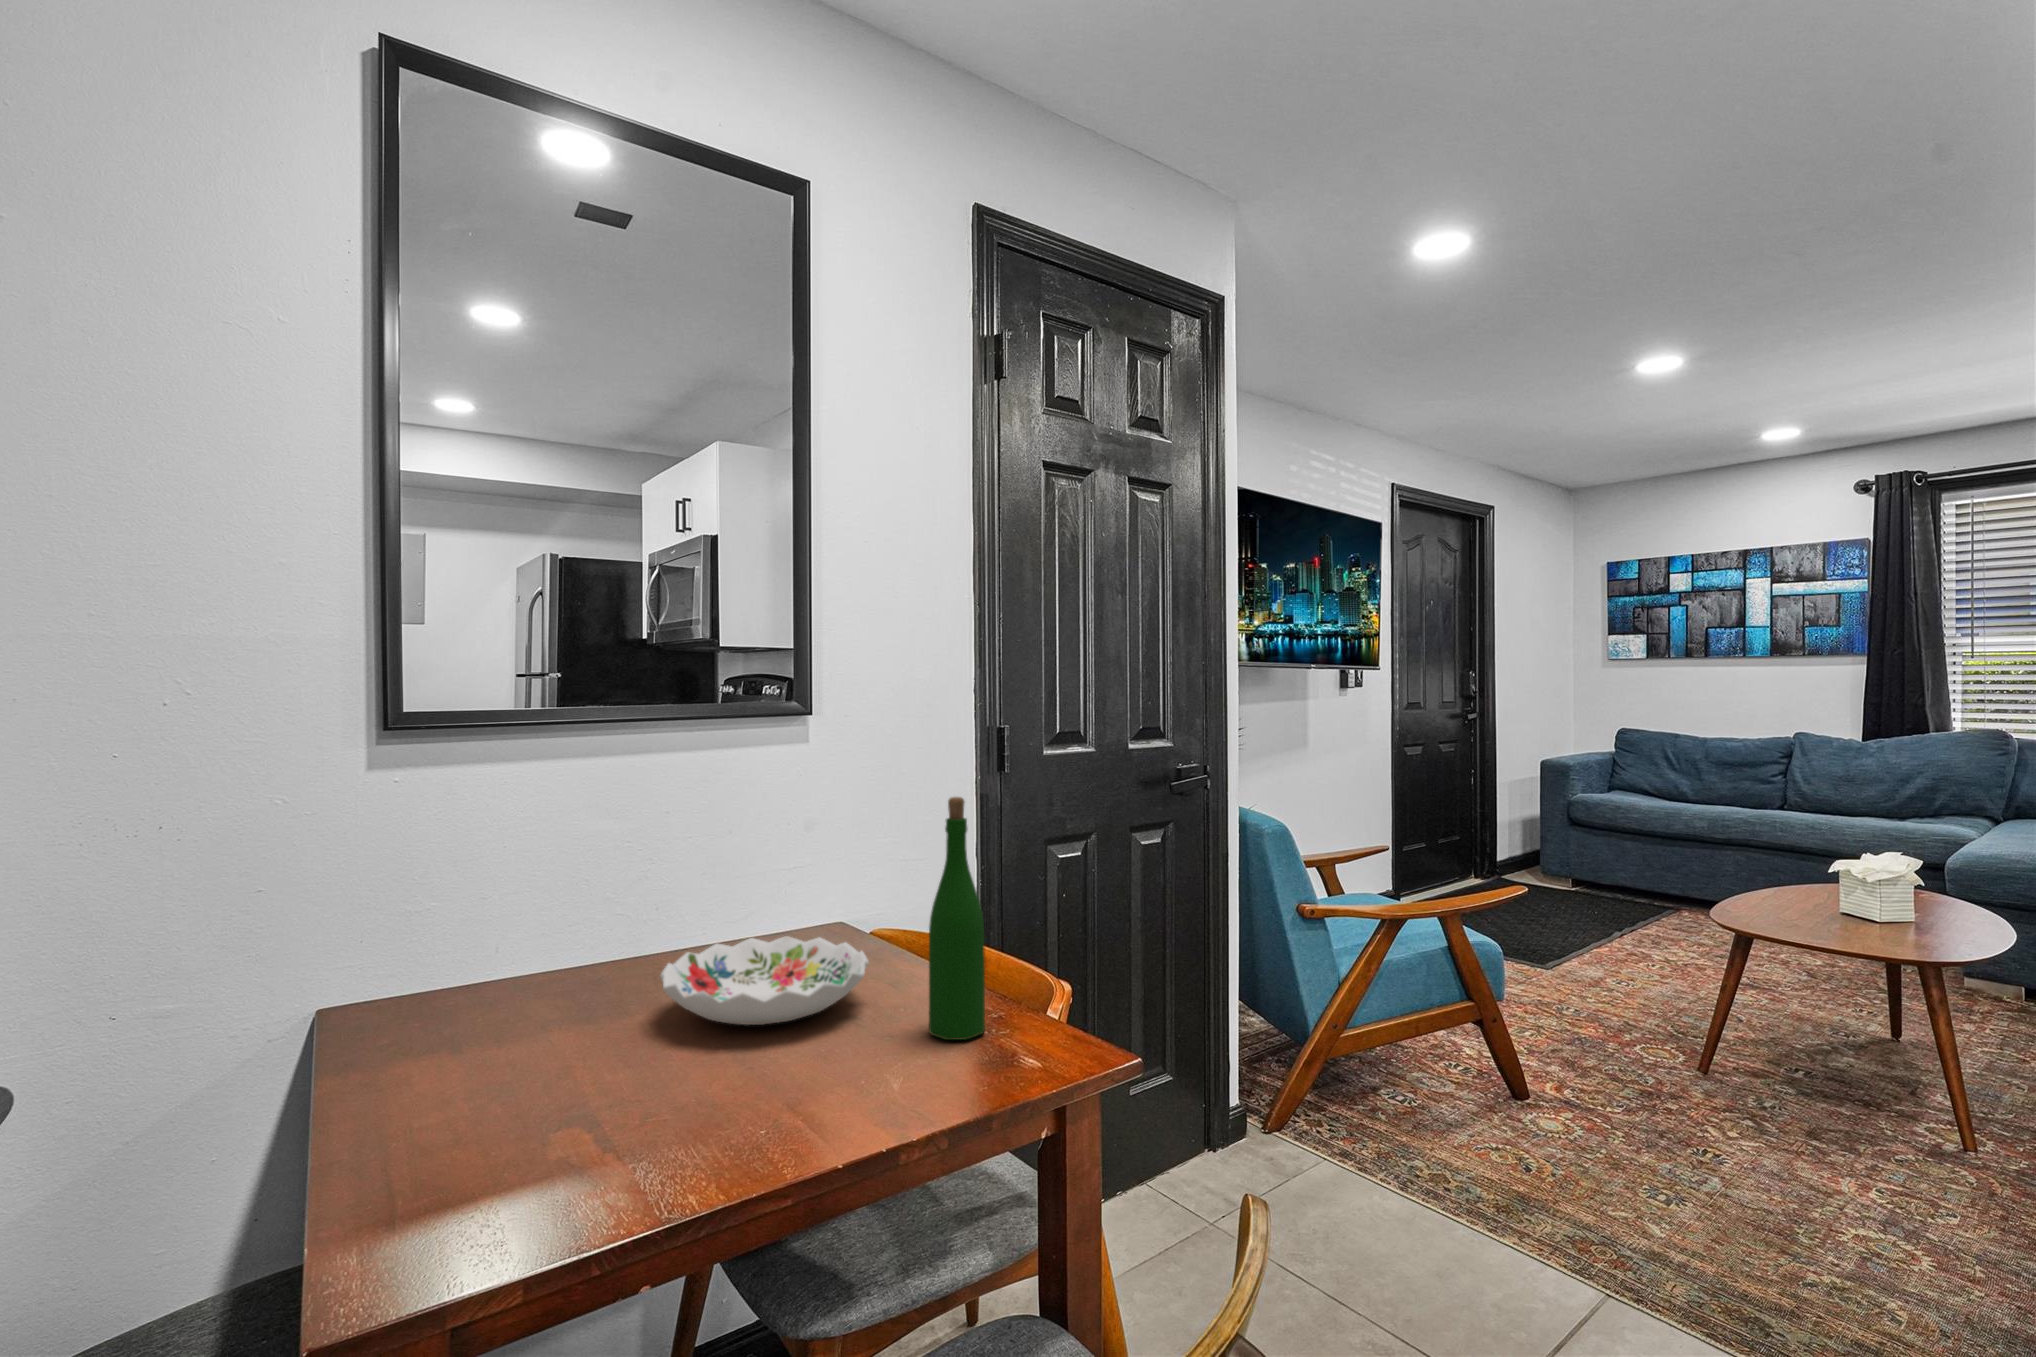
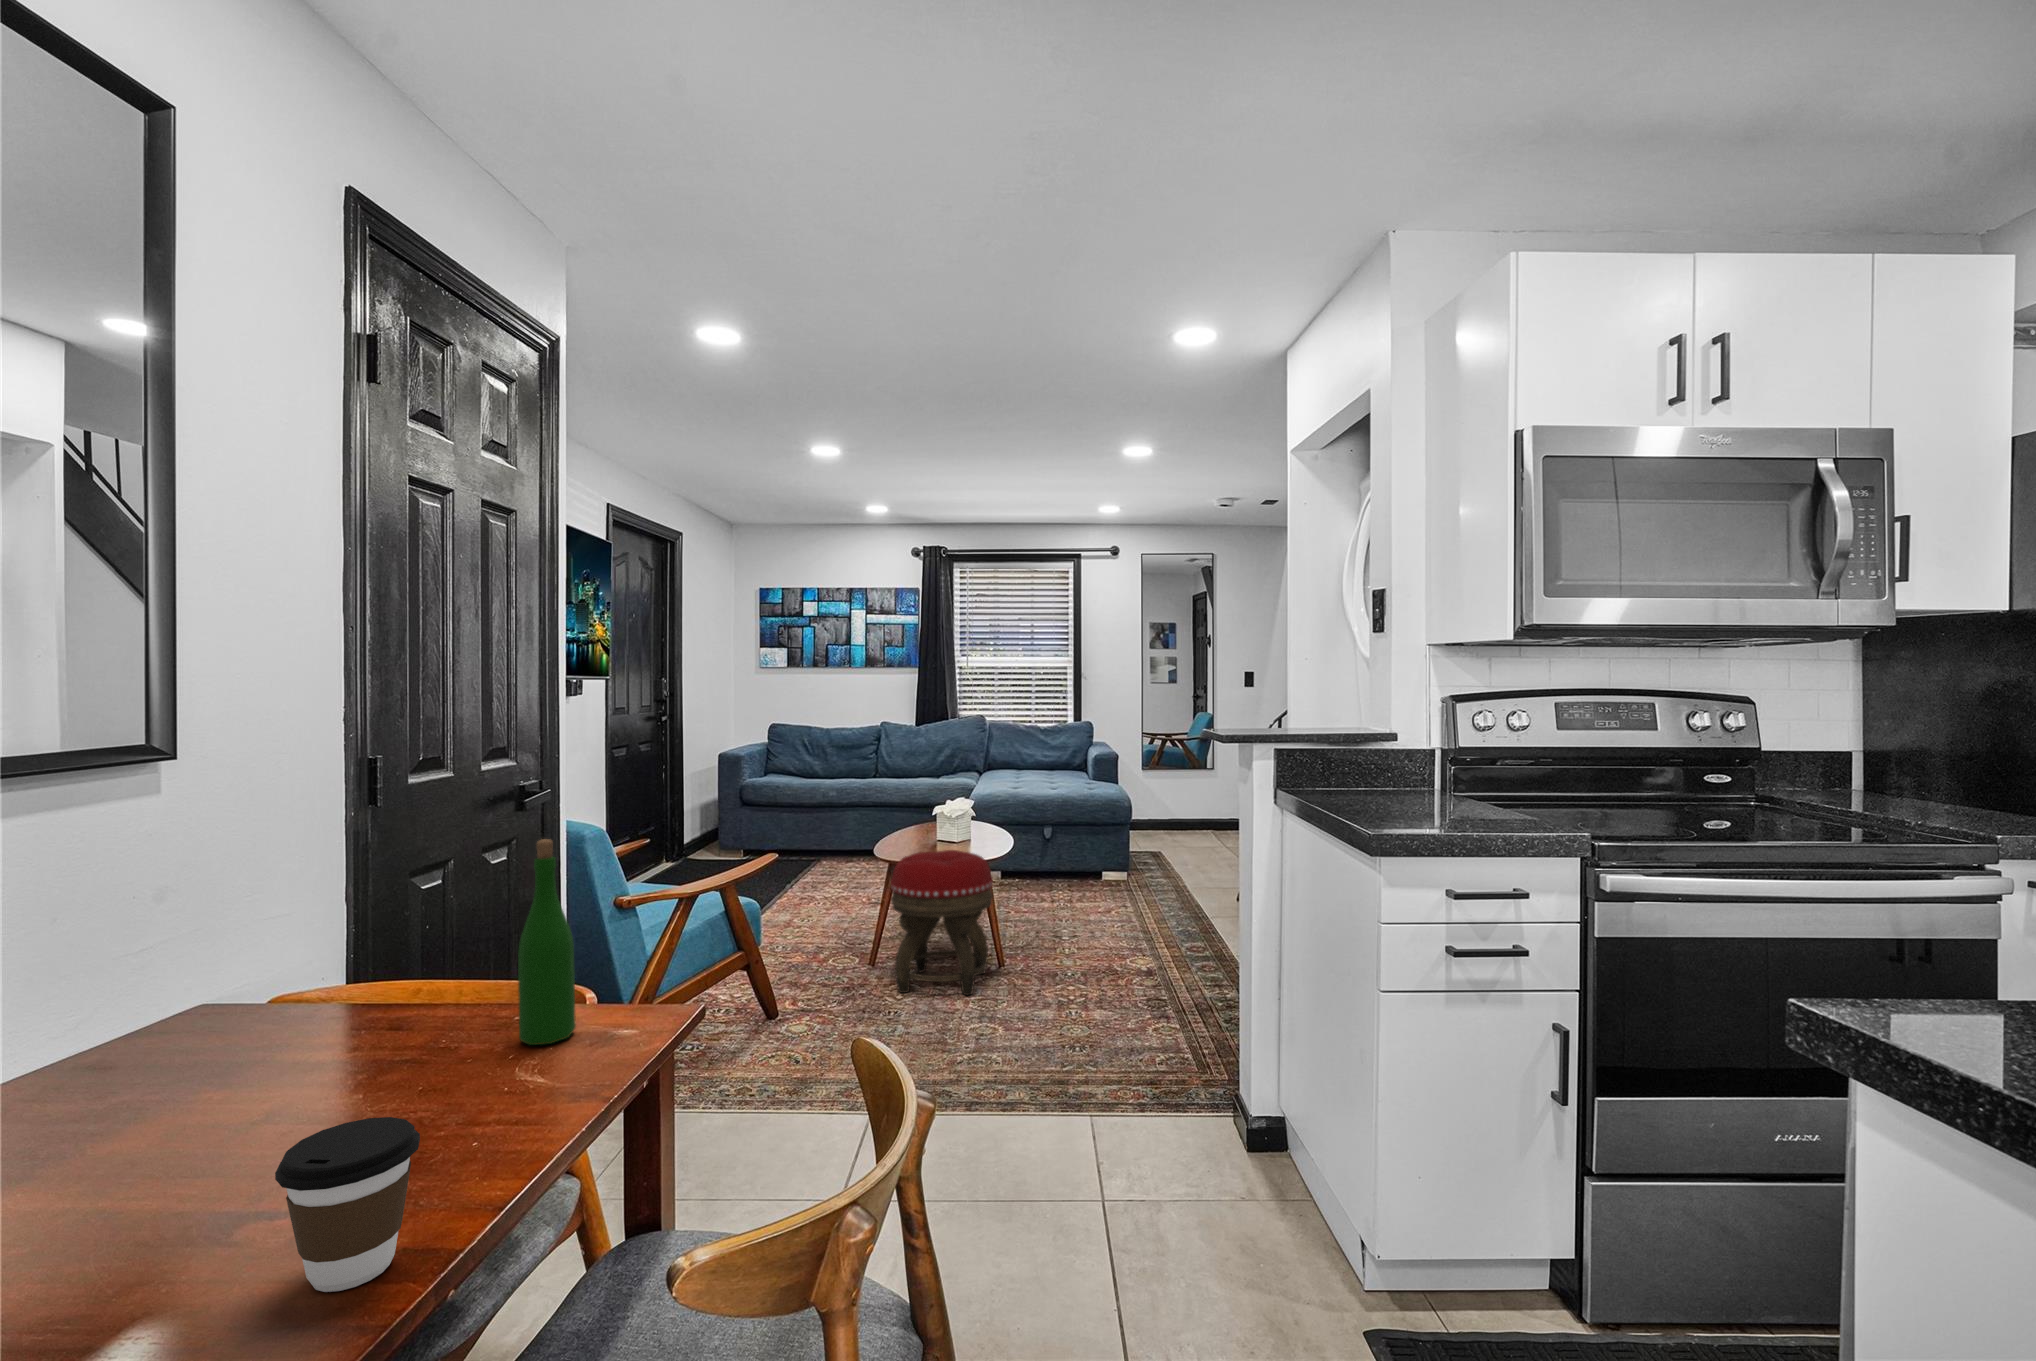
footstool: none [1725,921,1936,1173] -> present [891,850,993,995]
decorative bowl: present [660,936,869,1025] -> none [176,1001,434,1106]
coffee cup: none [401,1056,552,1245] -> present [275,1117,420,1292]

